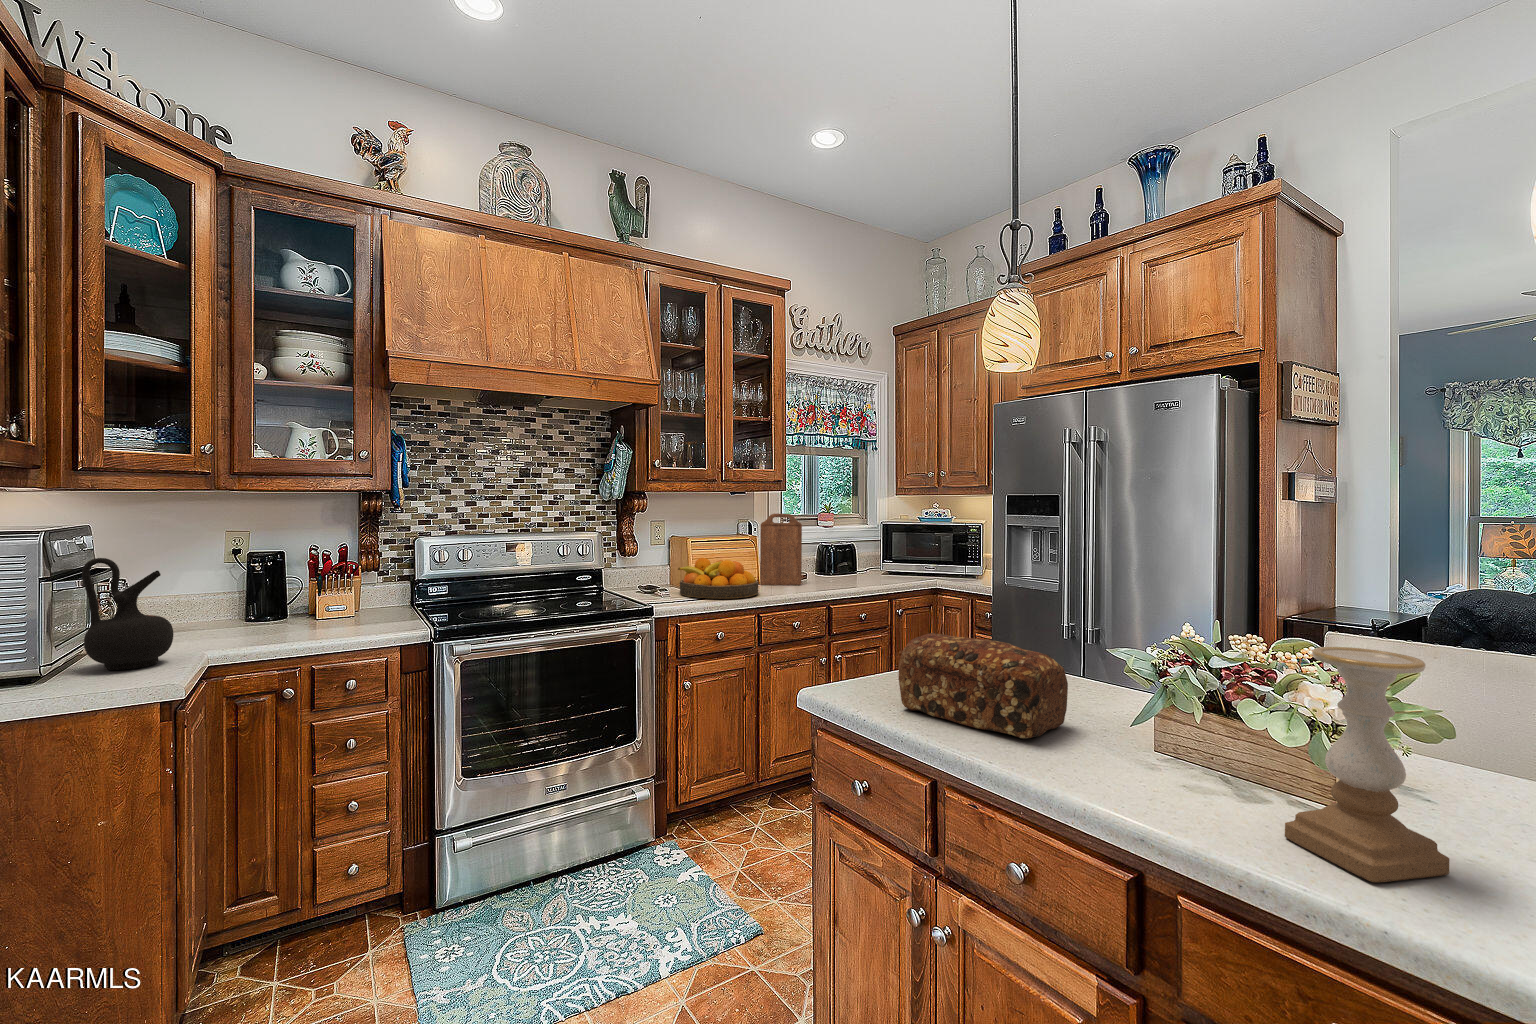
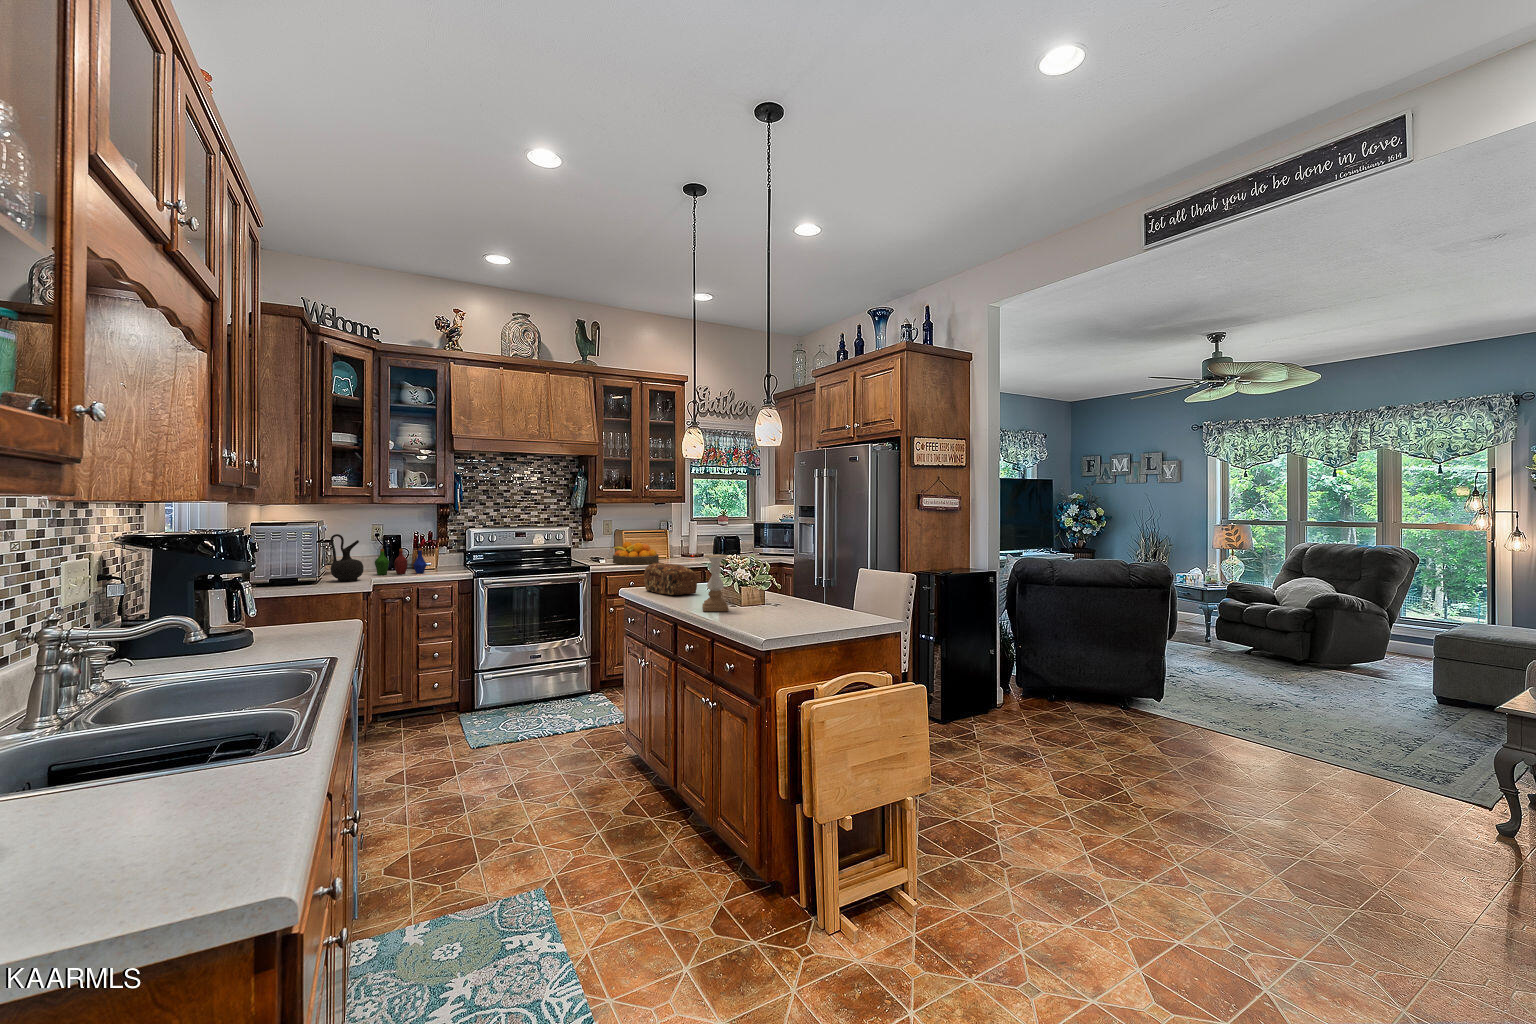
cutting board: present [760,514,802,585] -> none [667,516,692,559]
bottle: none [214,581,332,641] -> present [375,548,427,575]

